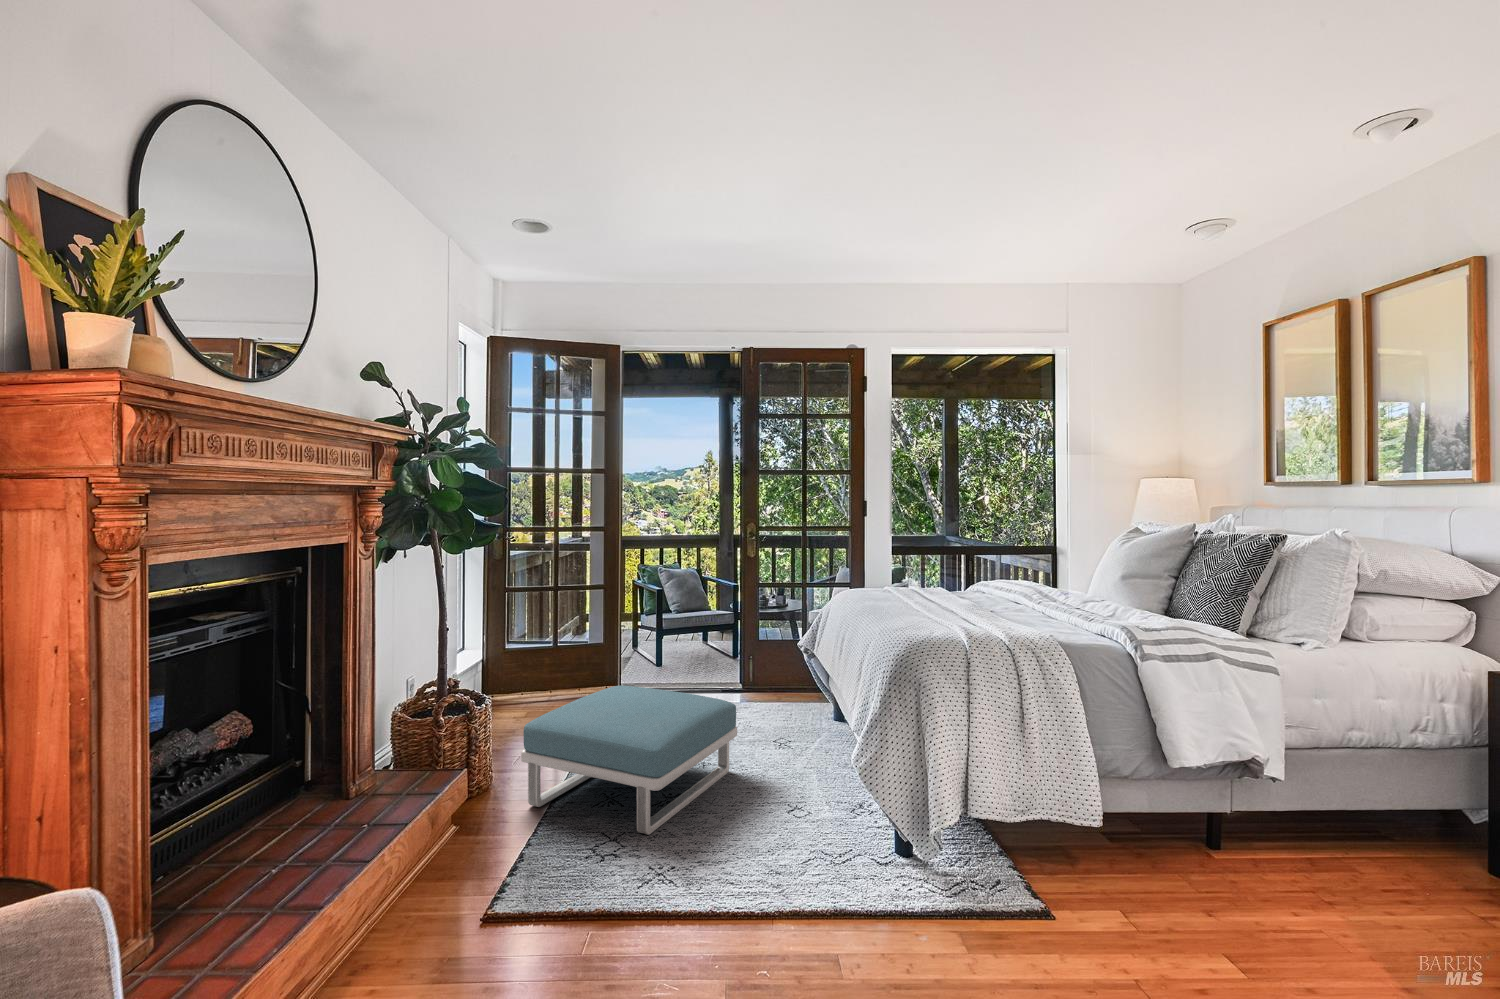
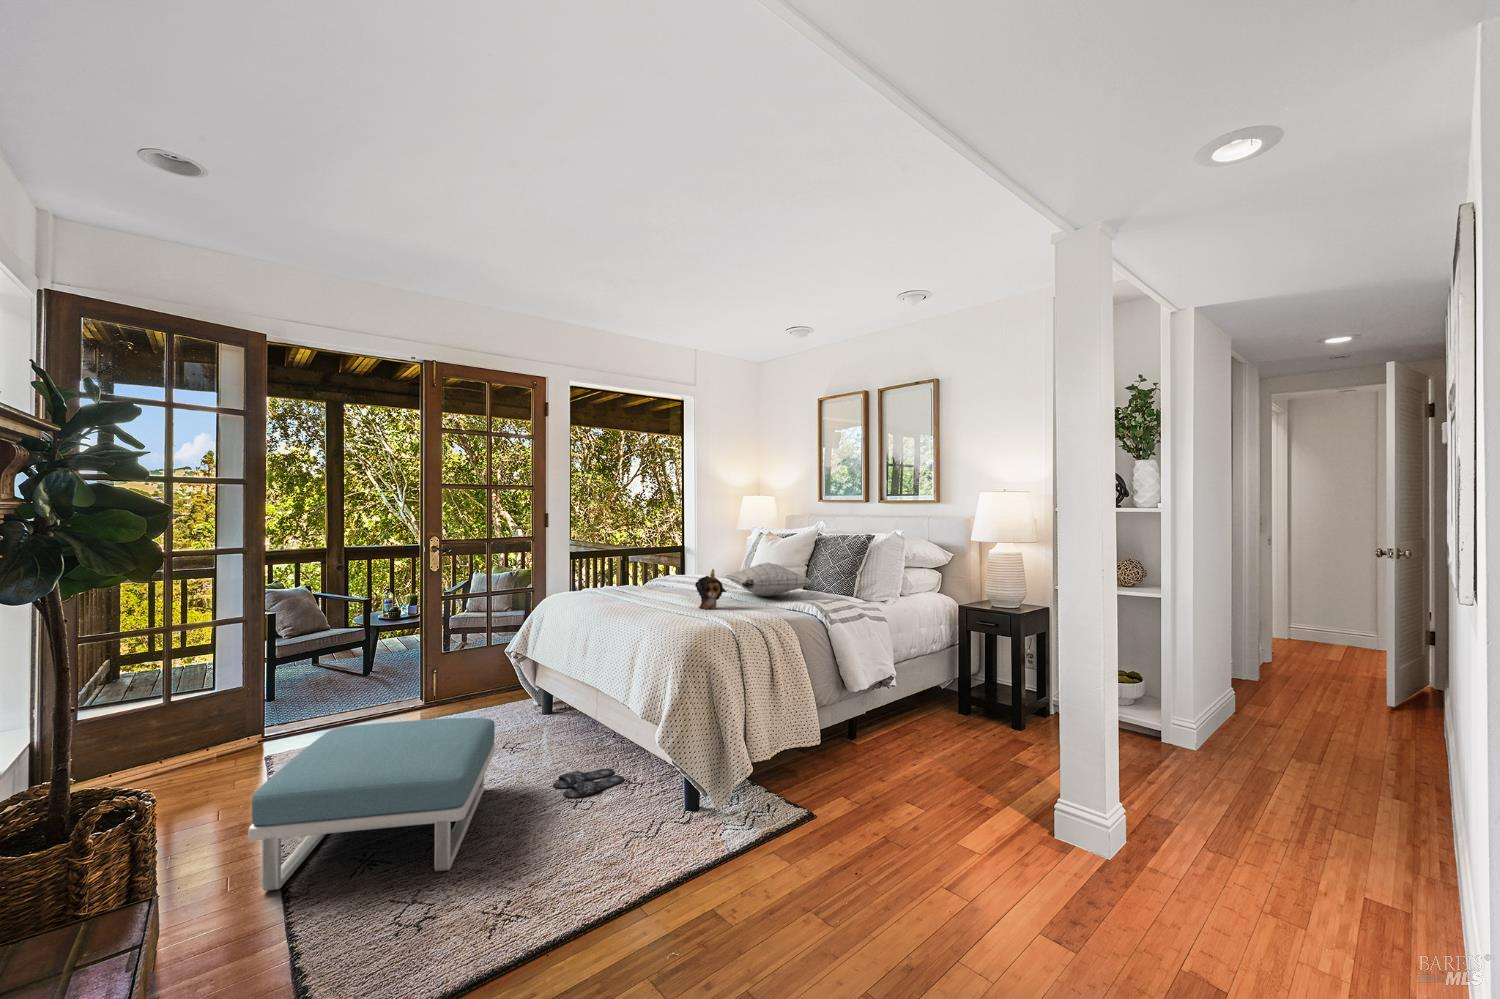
pillow: none [1031,567,1142,612] -> present [726,562,811,596]
plush toy: none [957,569,999,620] -> present [695,569,726,609]
slippers: none [787,777,859,805] -> present [553,769,624,798]

